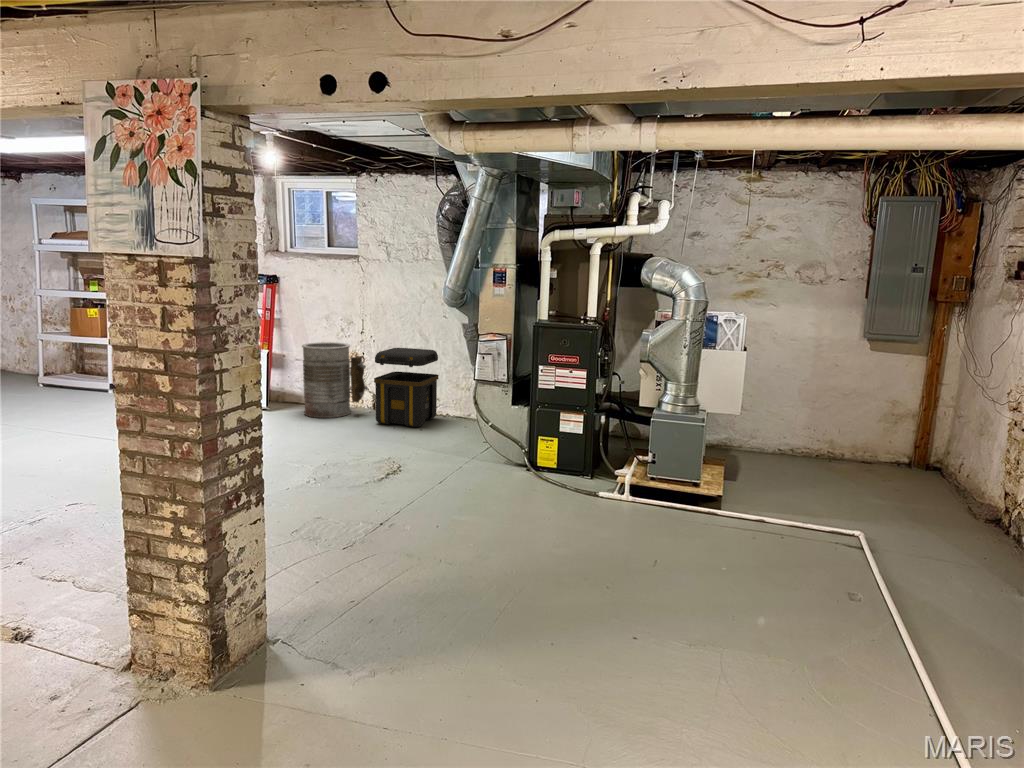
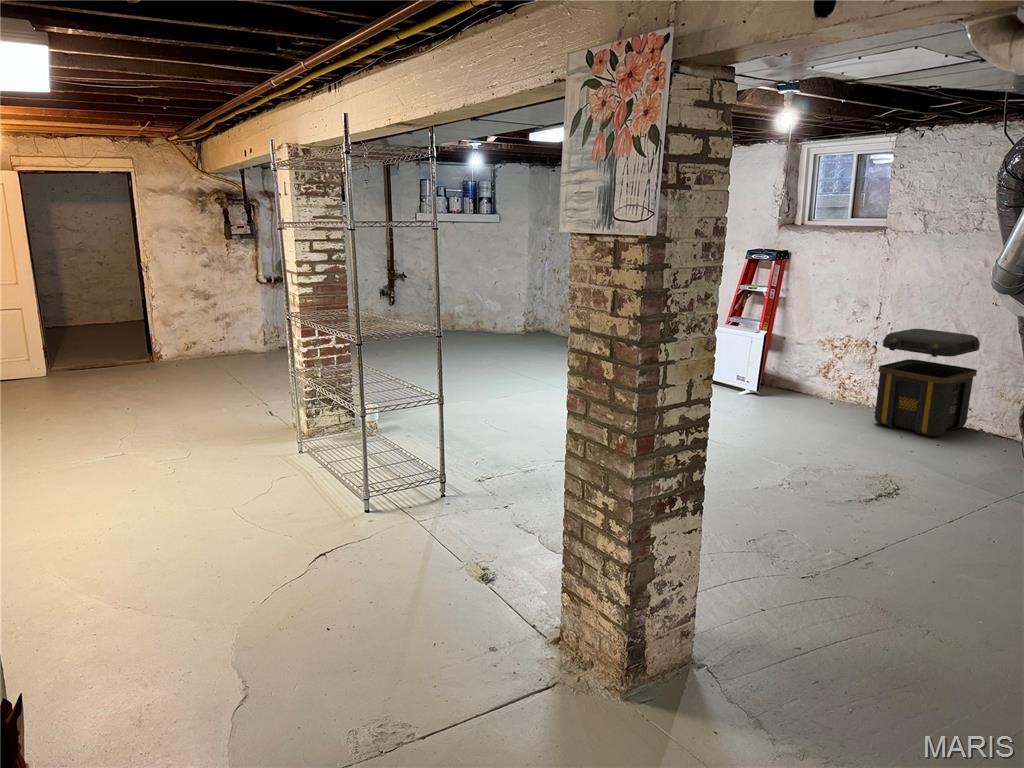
trash can: present [302,342,368,418] -> none [785,315,870,408]

